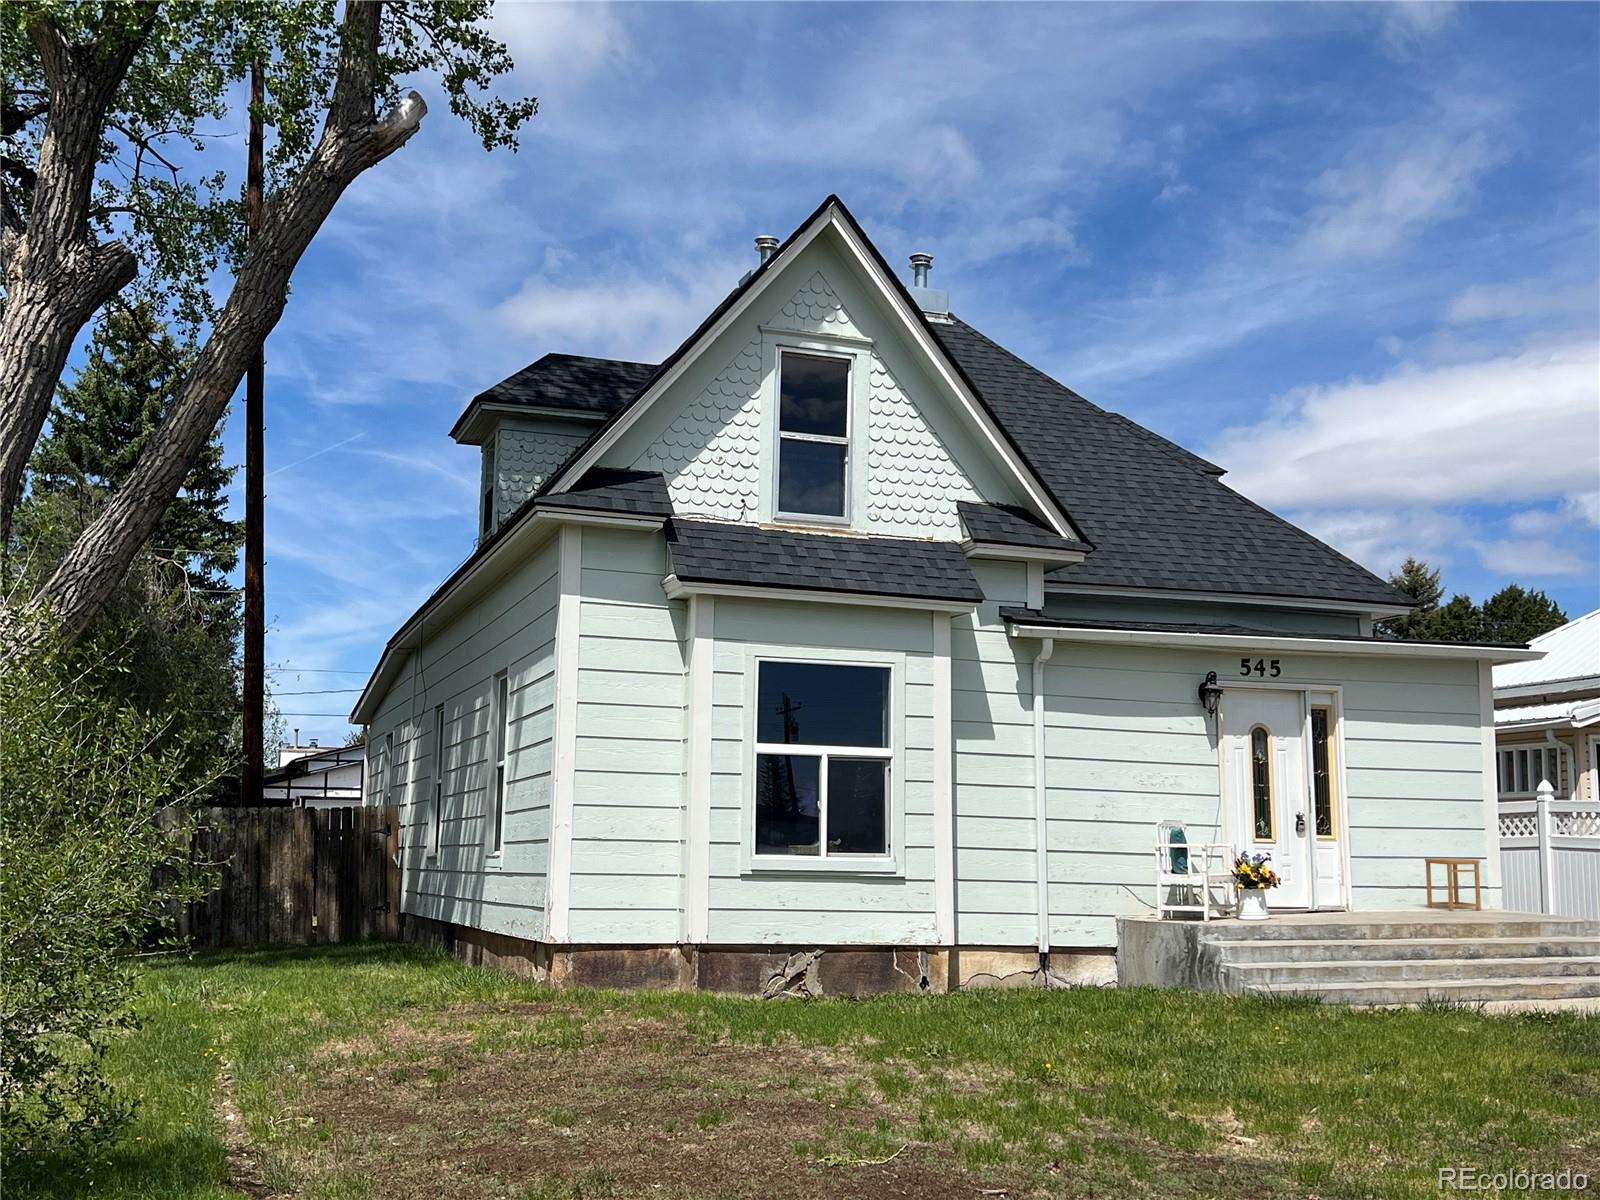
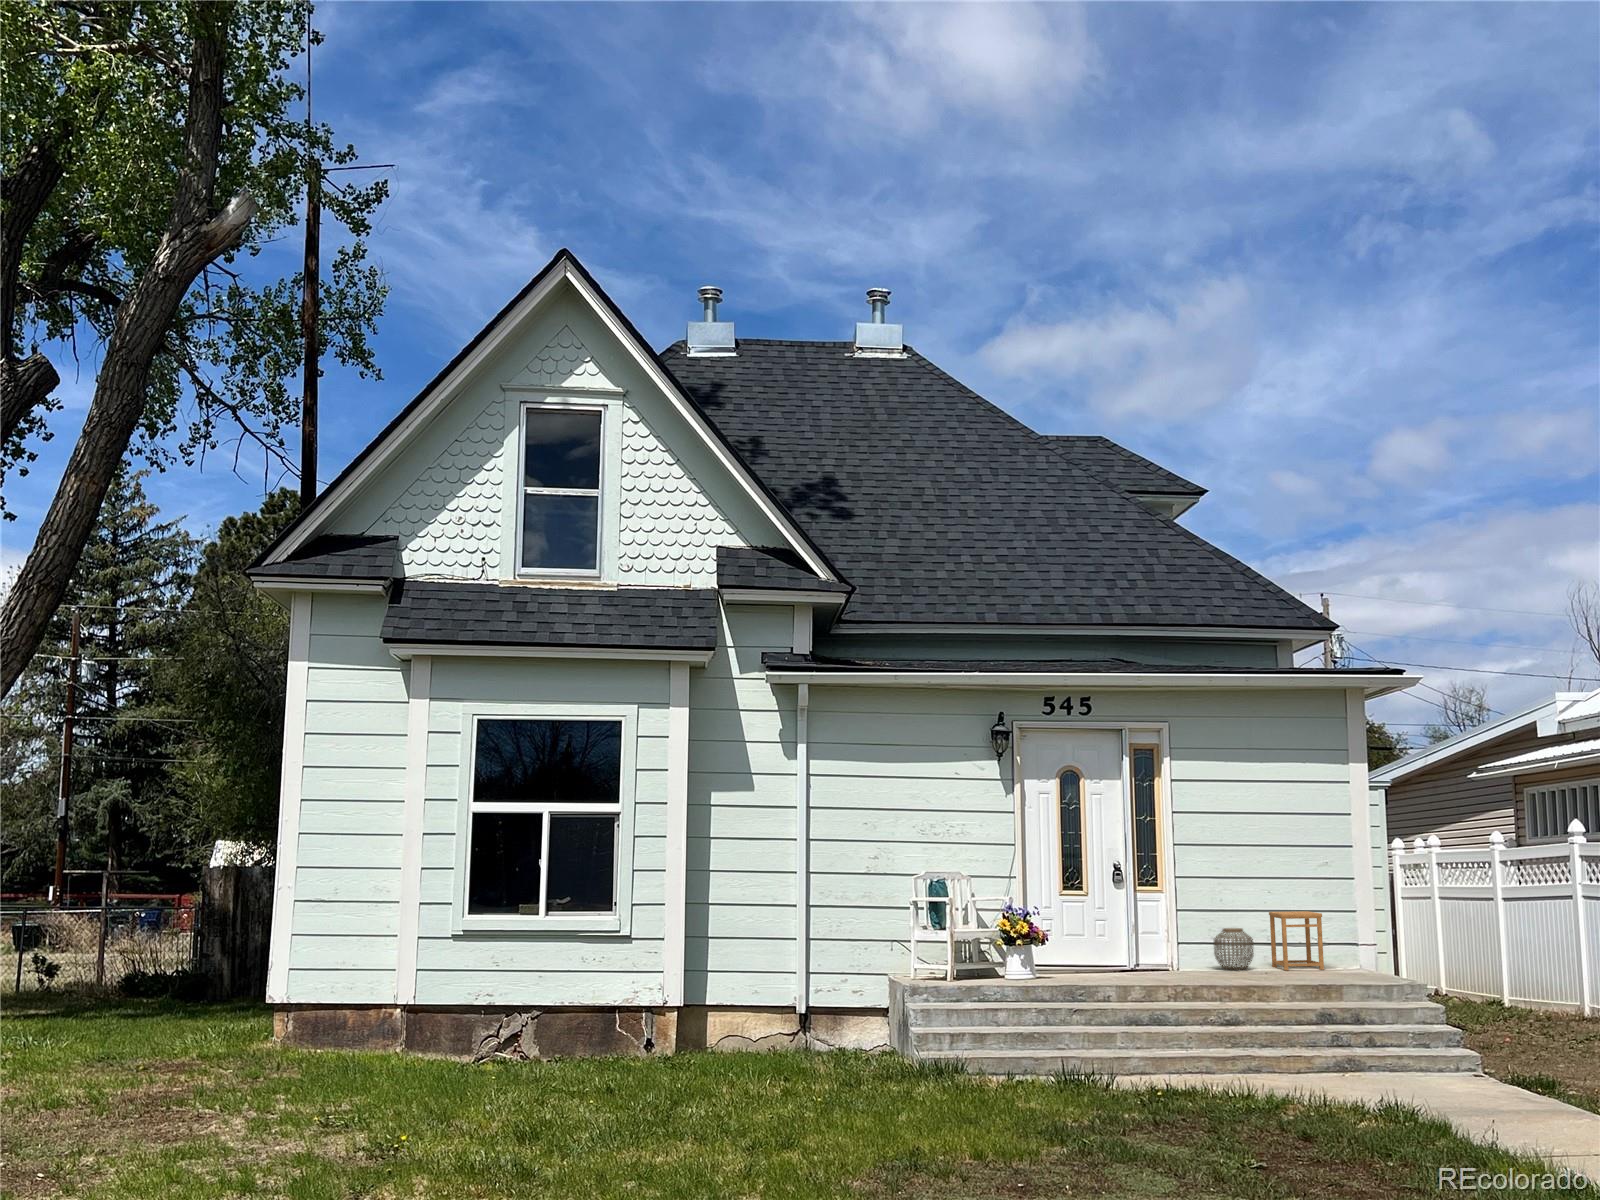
woven basket: none [1385,873,1423,911] -> present [1214,928,1254,970]

